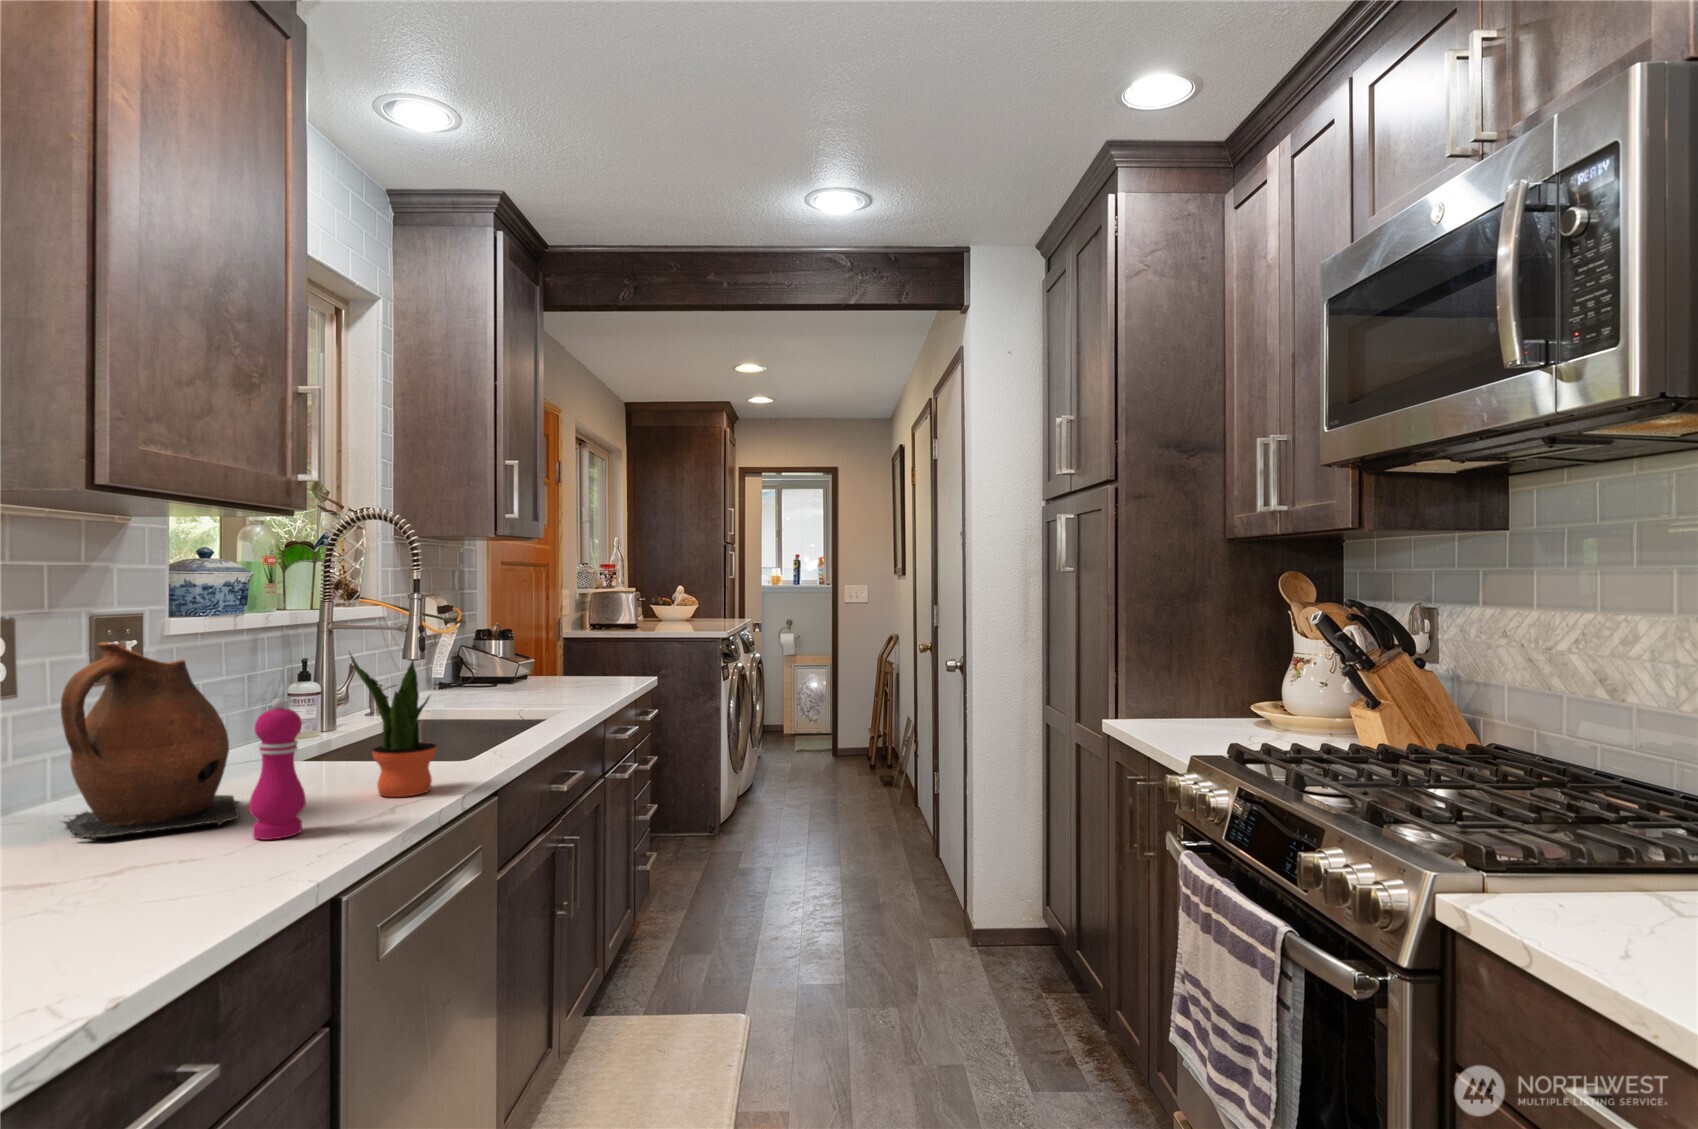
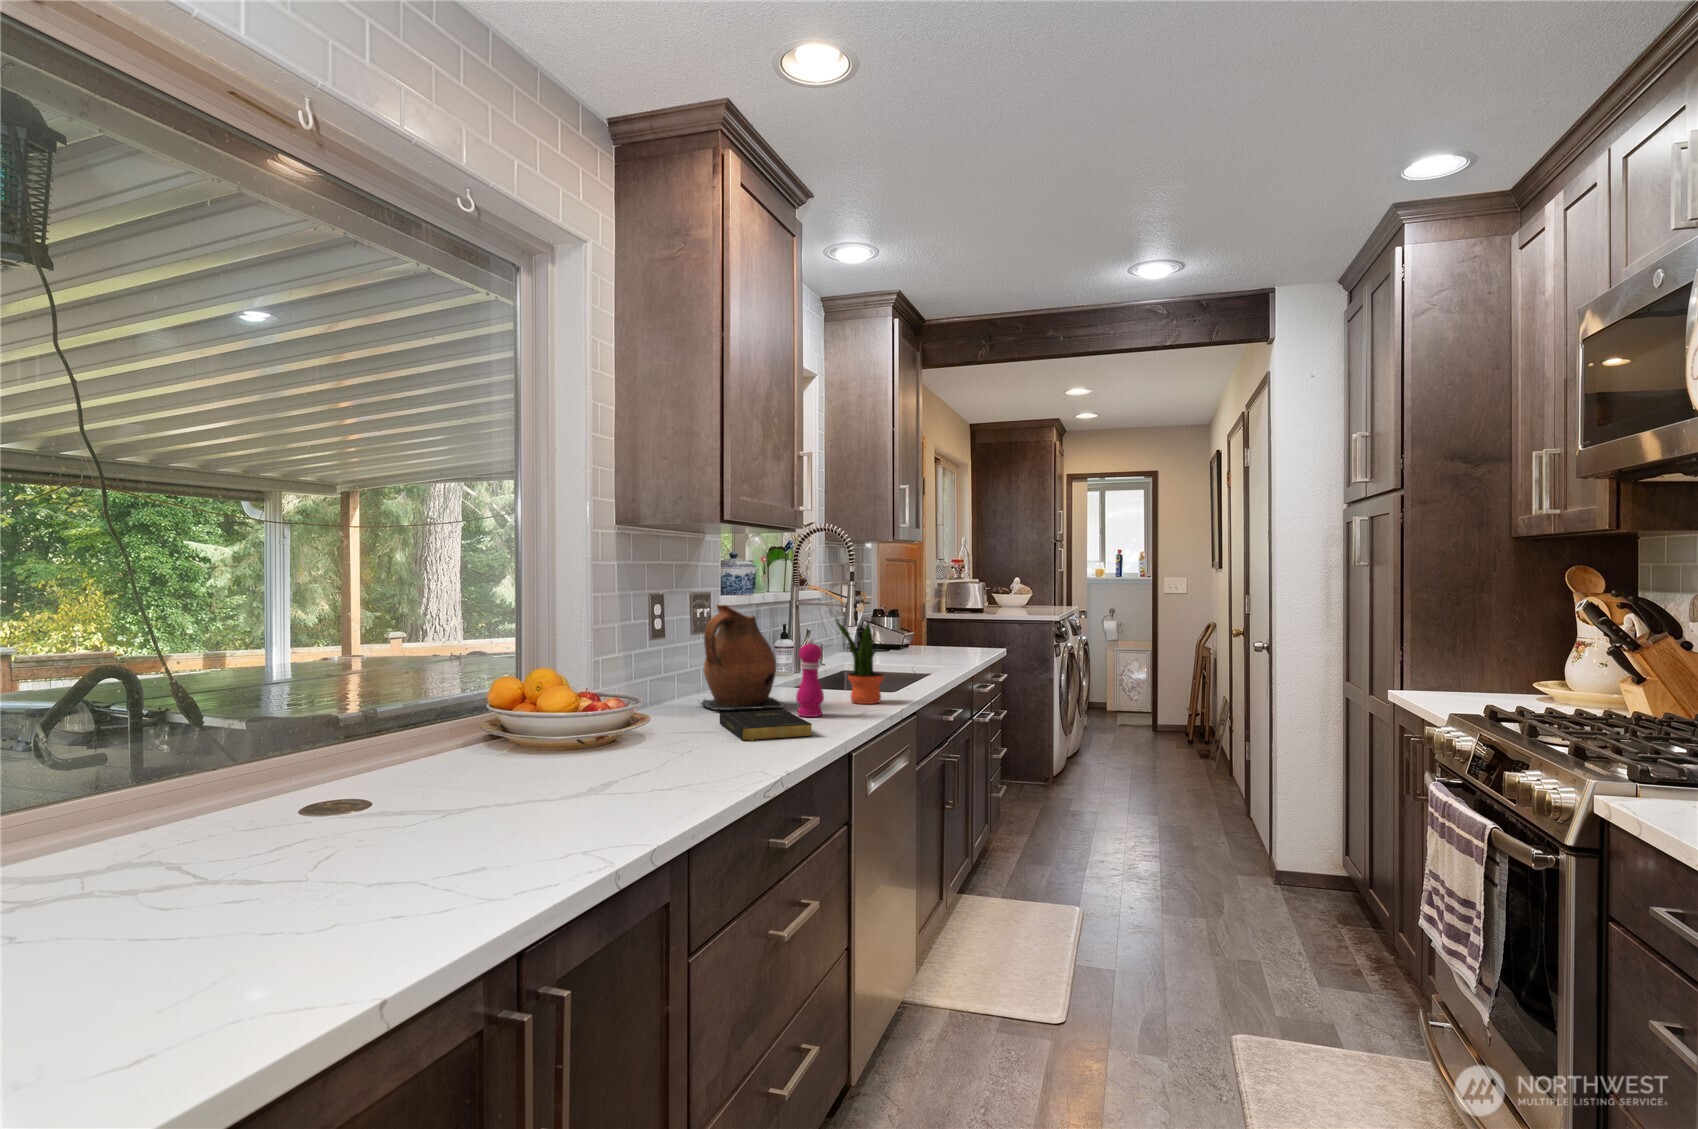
book: none [59,834,240,928] -> present [720,710,812,741]

